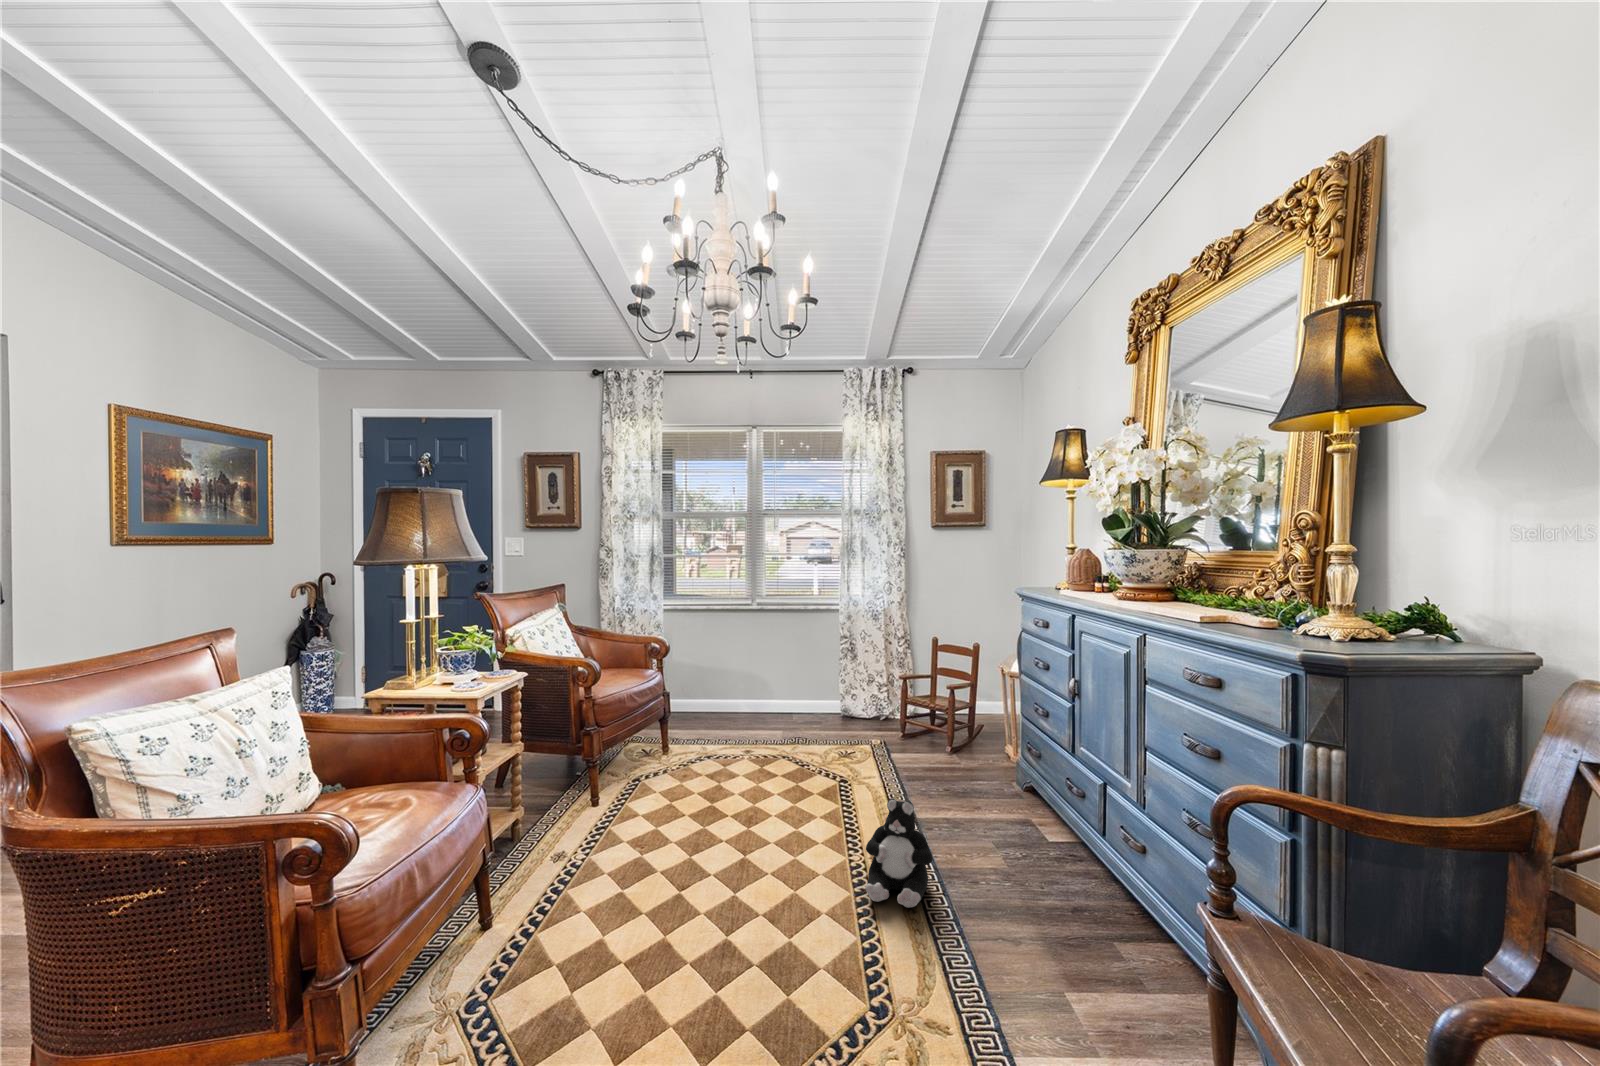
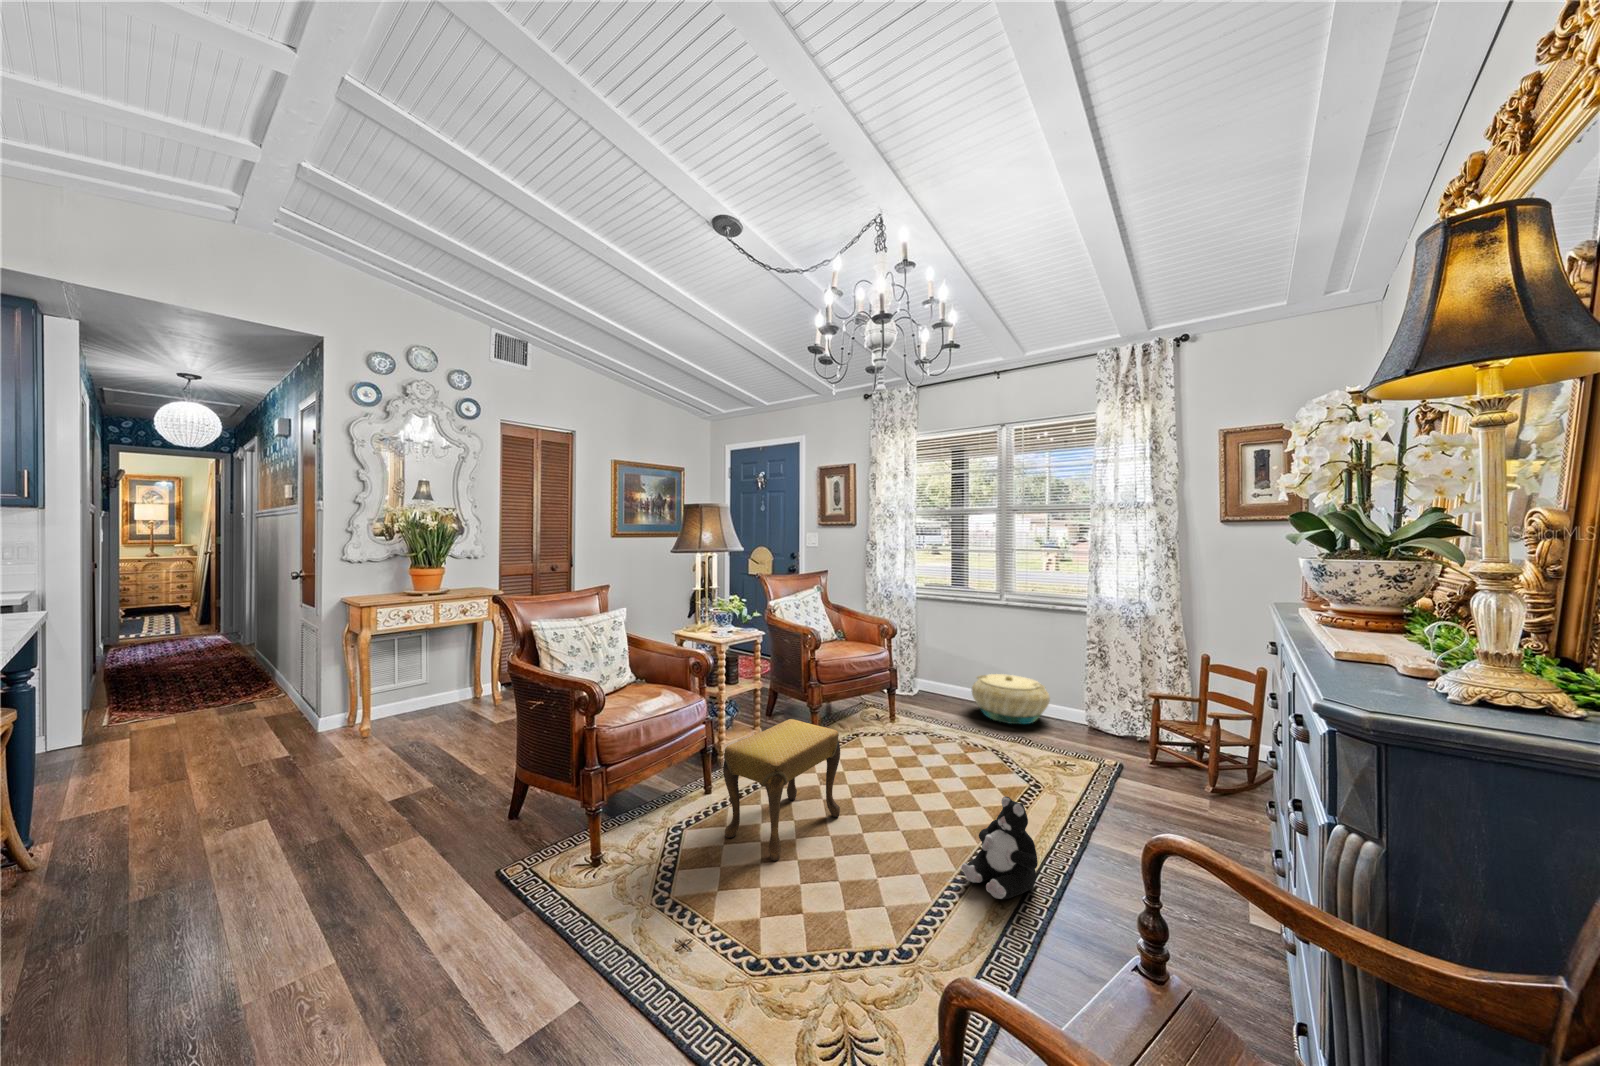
basket: none [736,678,813,729] -> present [972,674,1050,724]
footstool: none [557,780,694,980] -> present [723,719,840,861]

